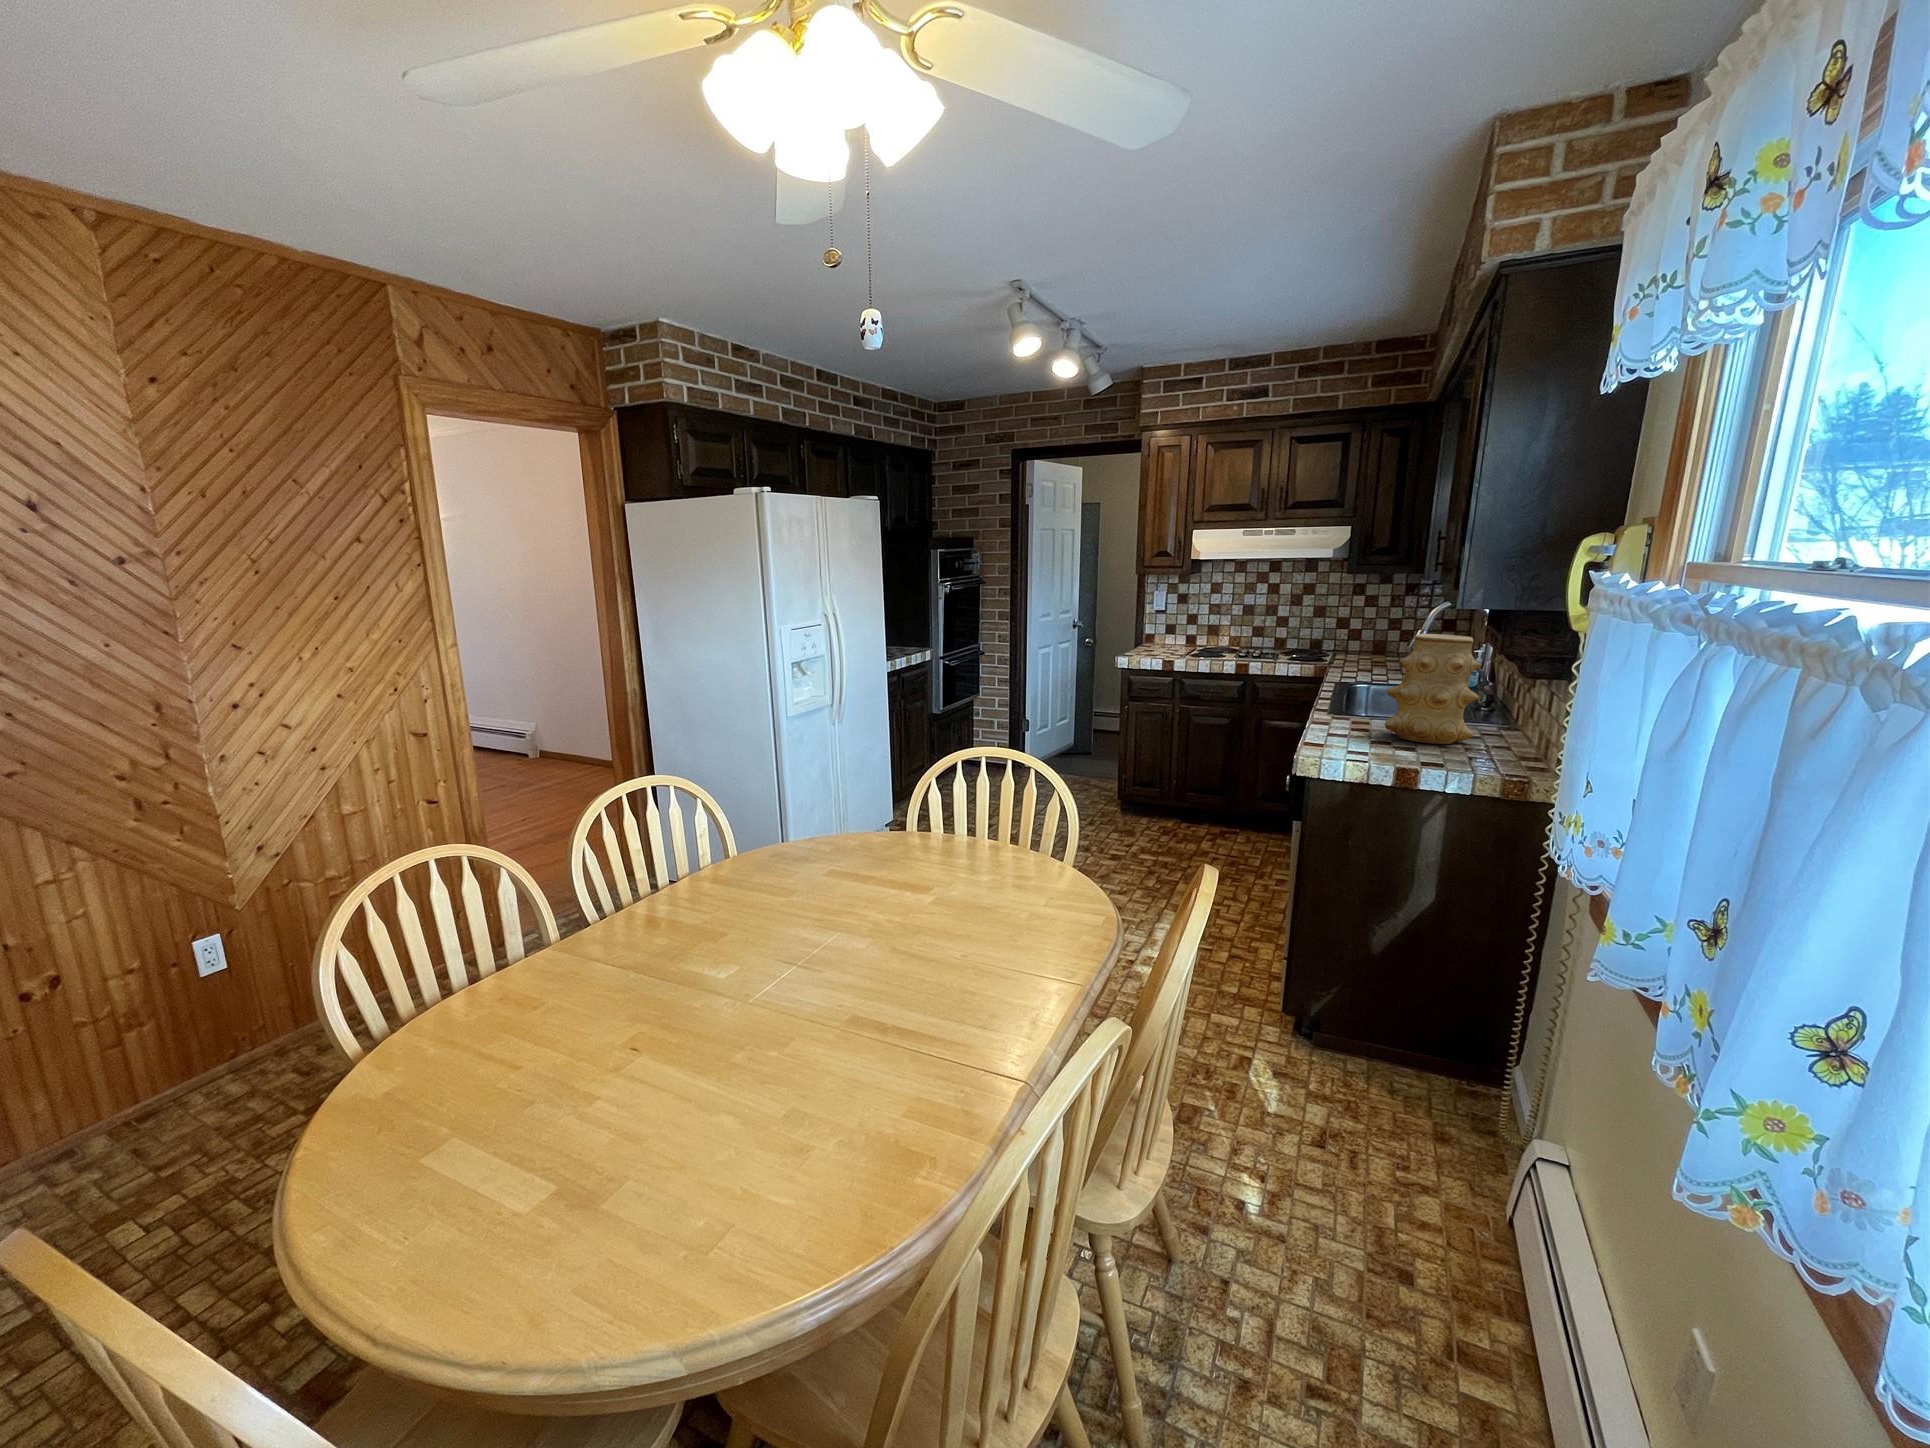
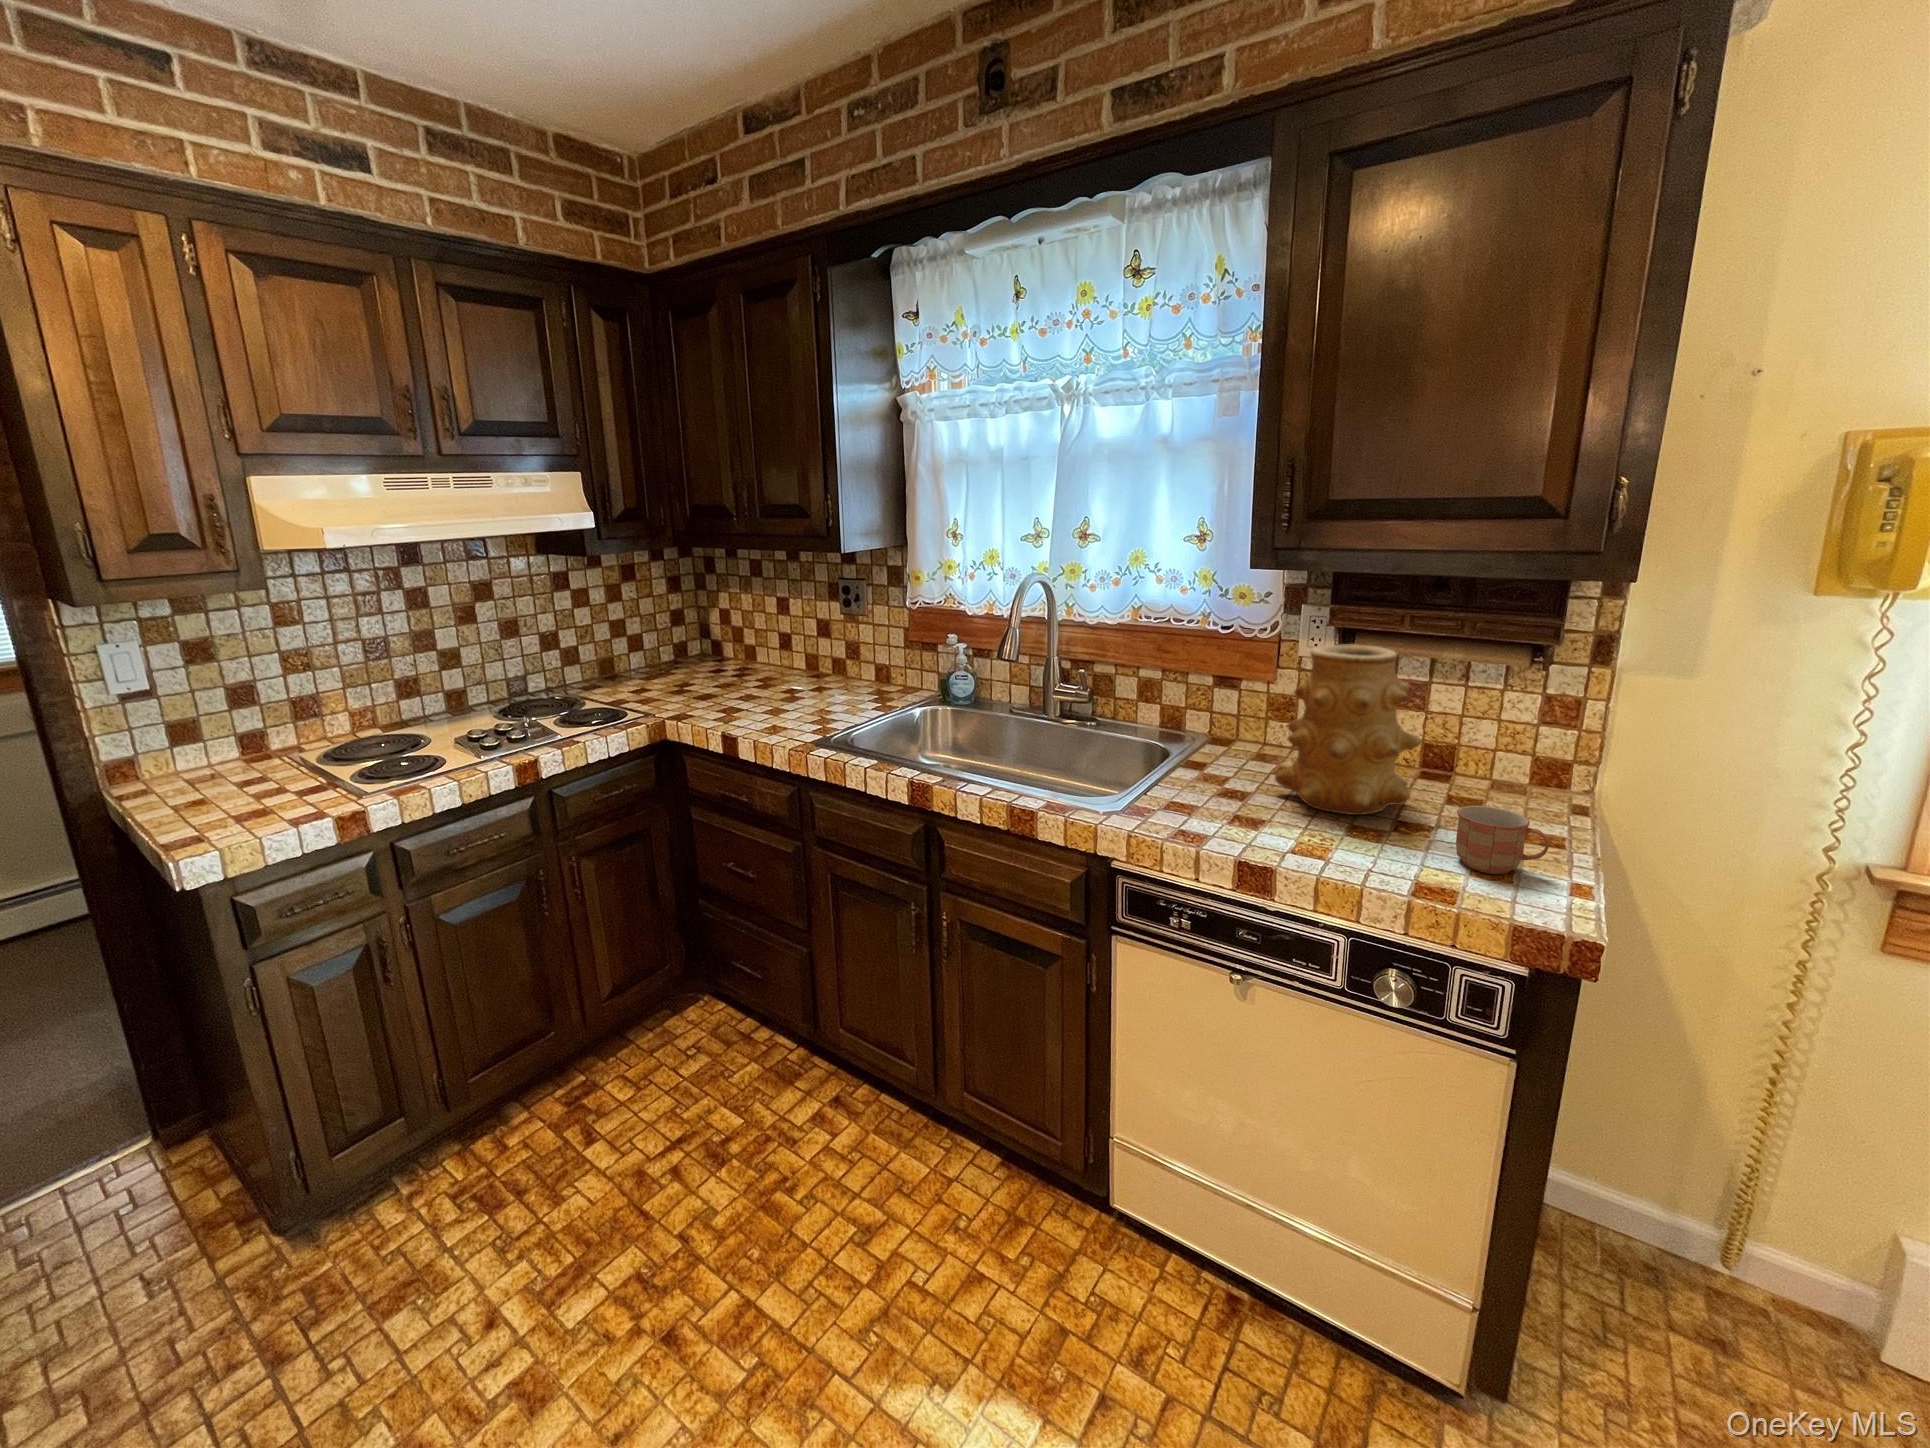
mug: none [1343,716,1382,751] -> present [1456,806,1549,874]

